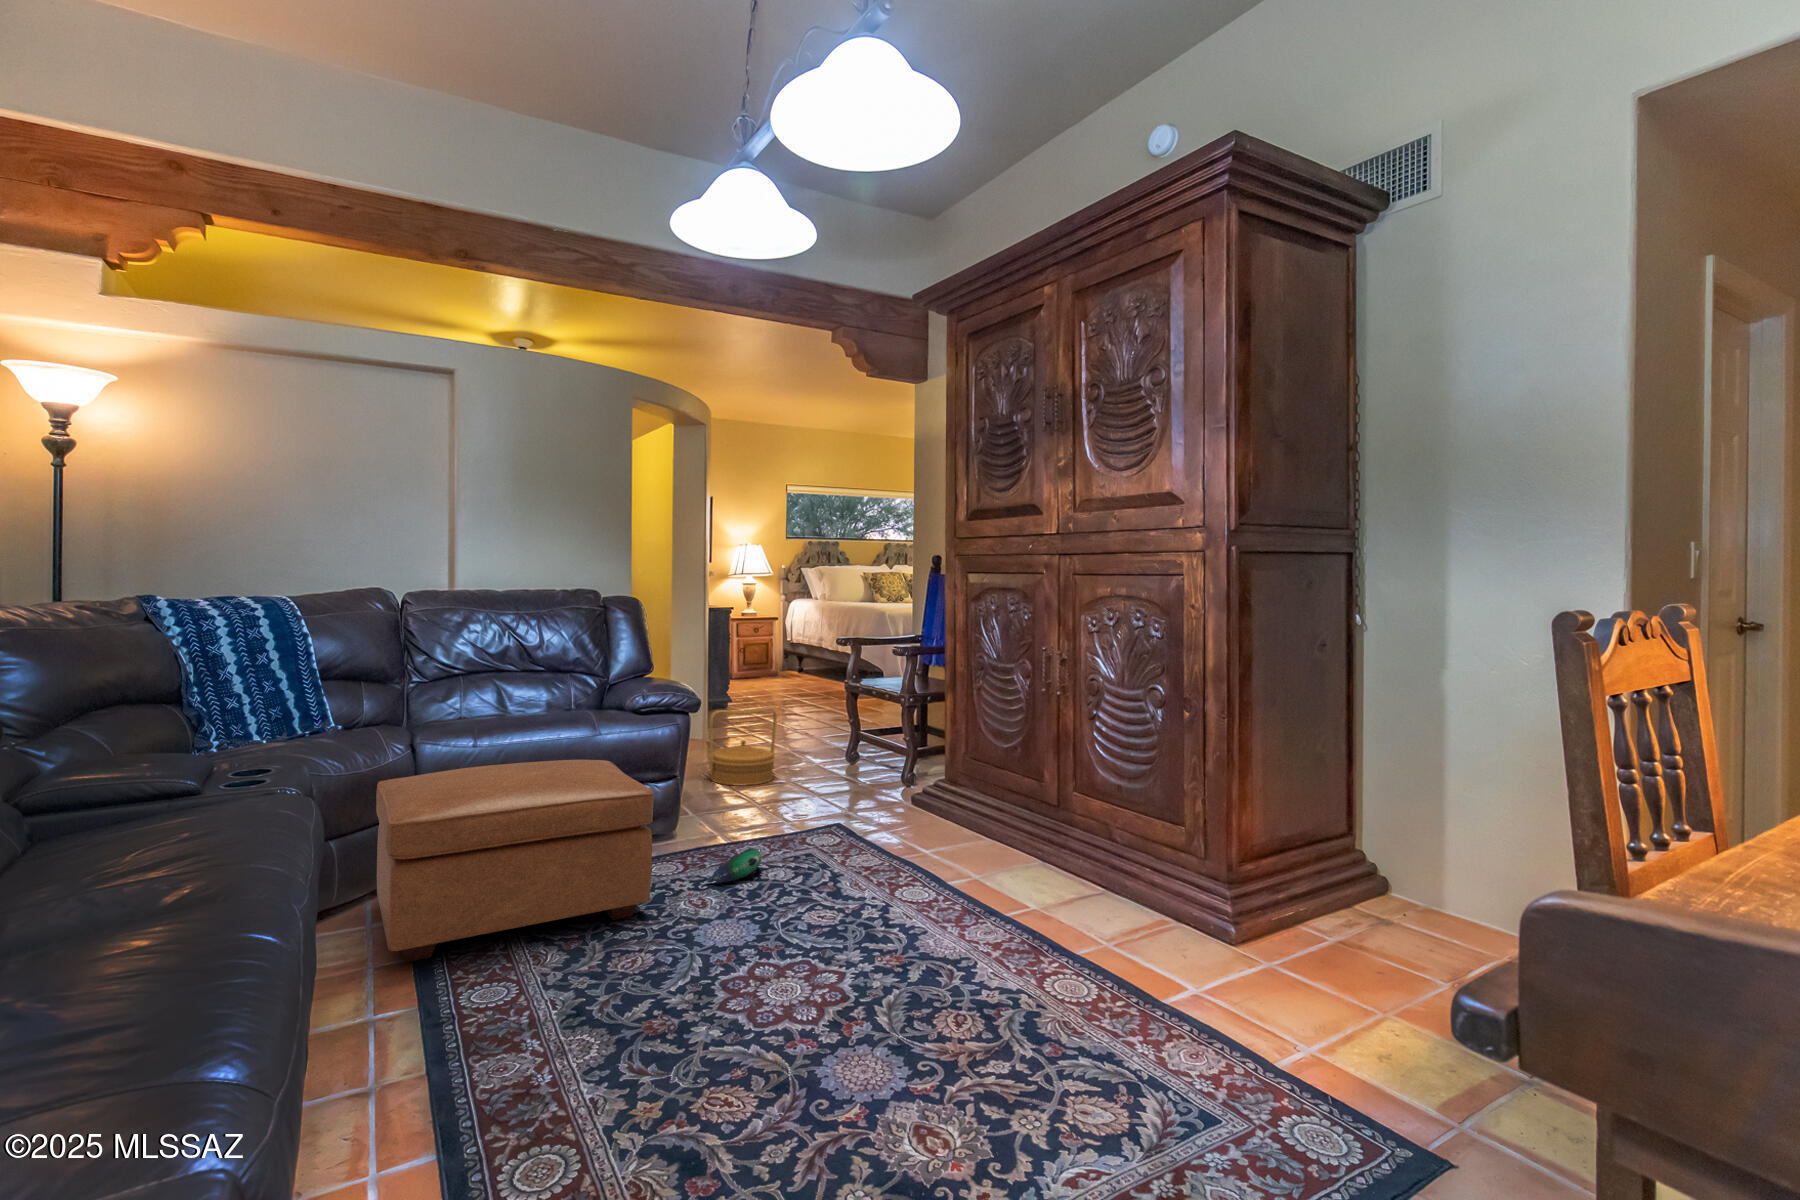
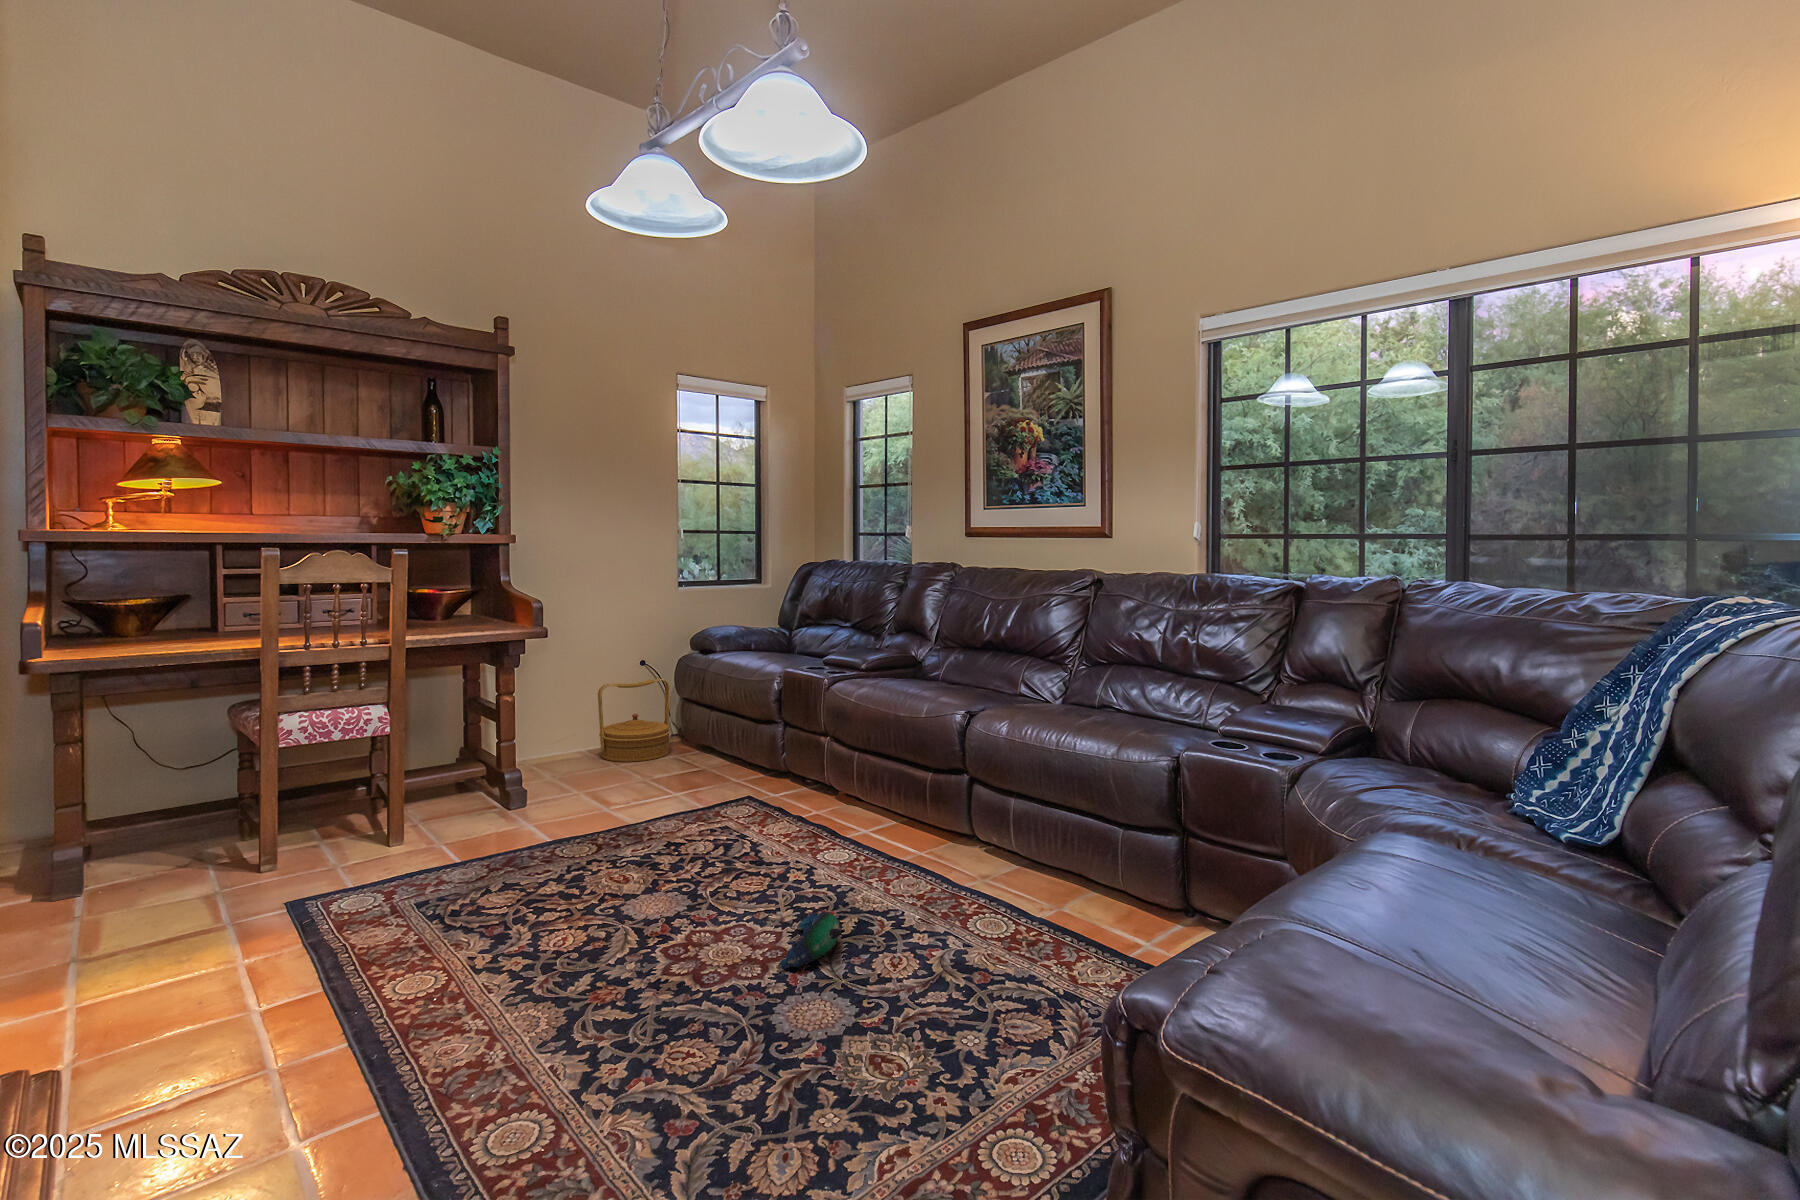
ottoman: present [376,760,654,962] -> none [258,744,570,964]
plush toy: present [707,848,761,883] -> present [778,912,841,969]

